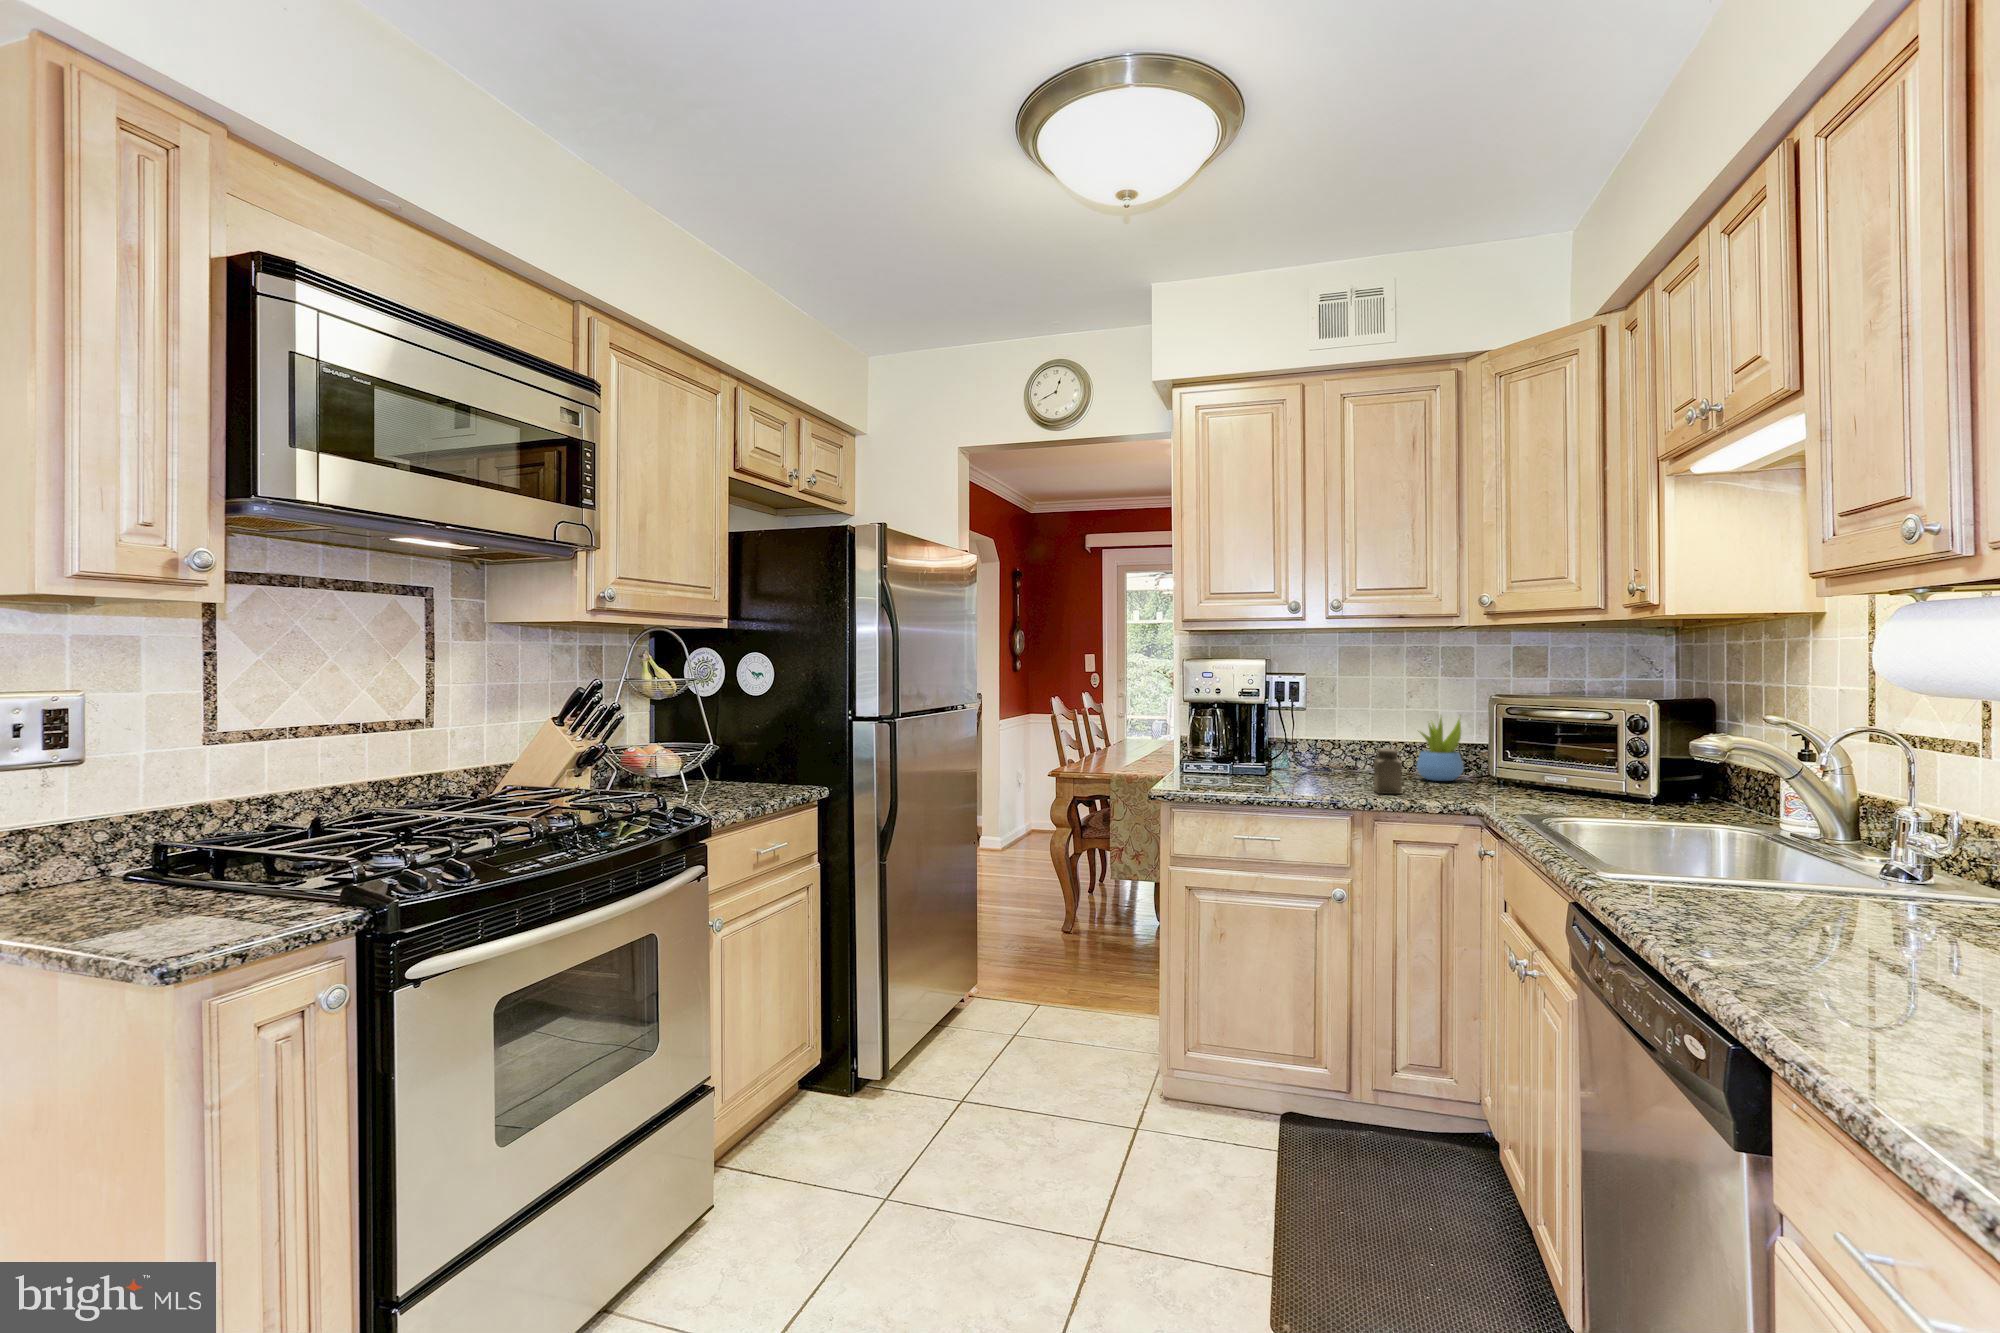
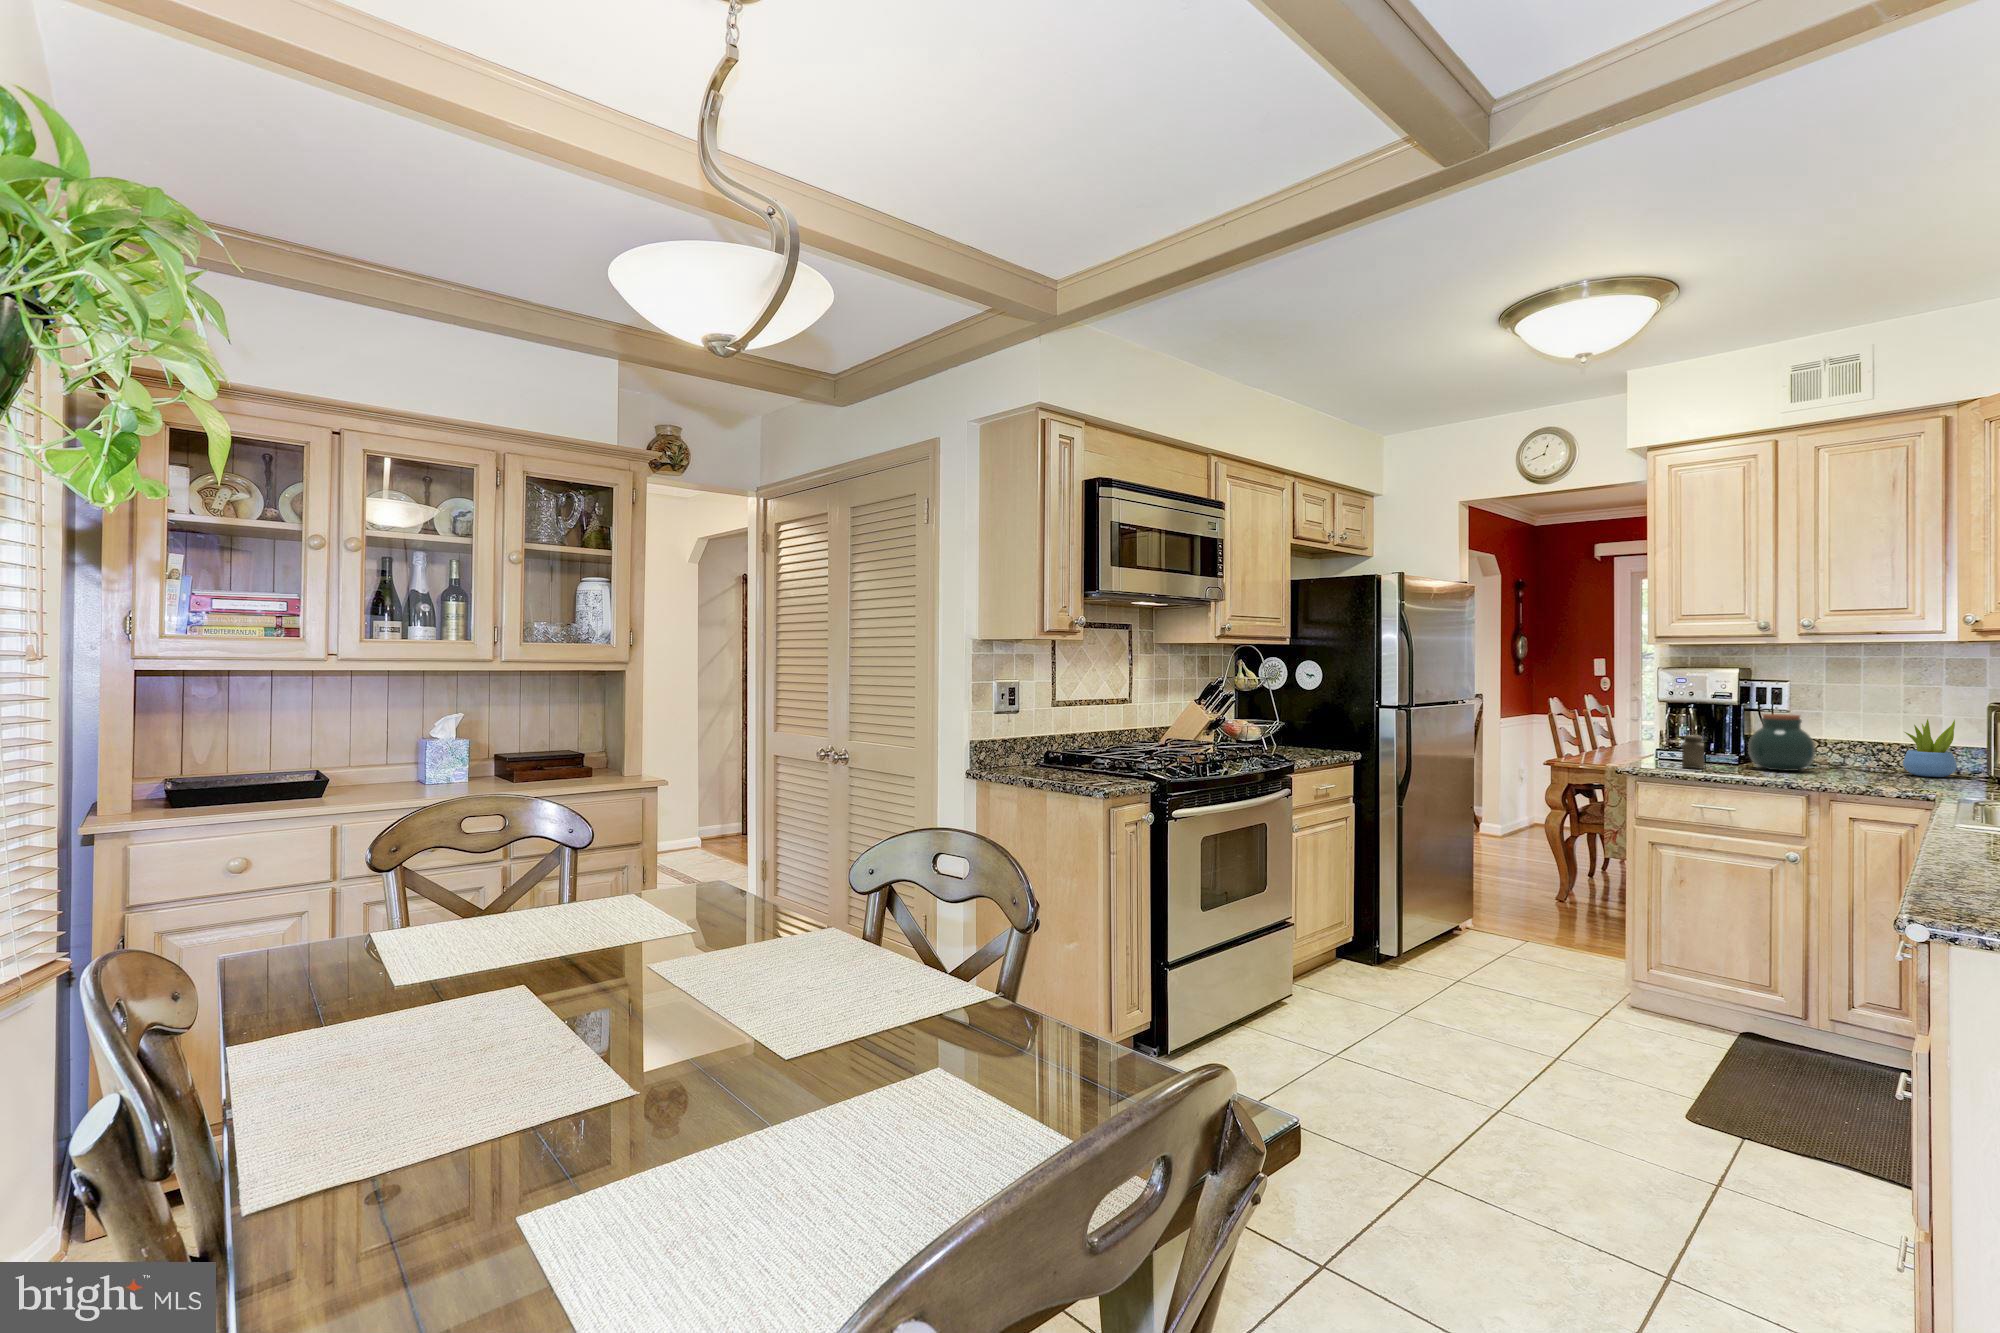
jar: none [1278,714,1342,783] -> present [1748,714,1815,771]
salt shaker: present [1373,749,1402,794] -> present [1682,735,1704,769]

